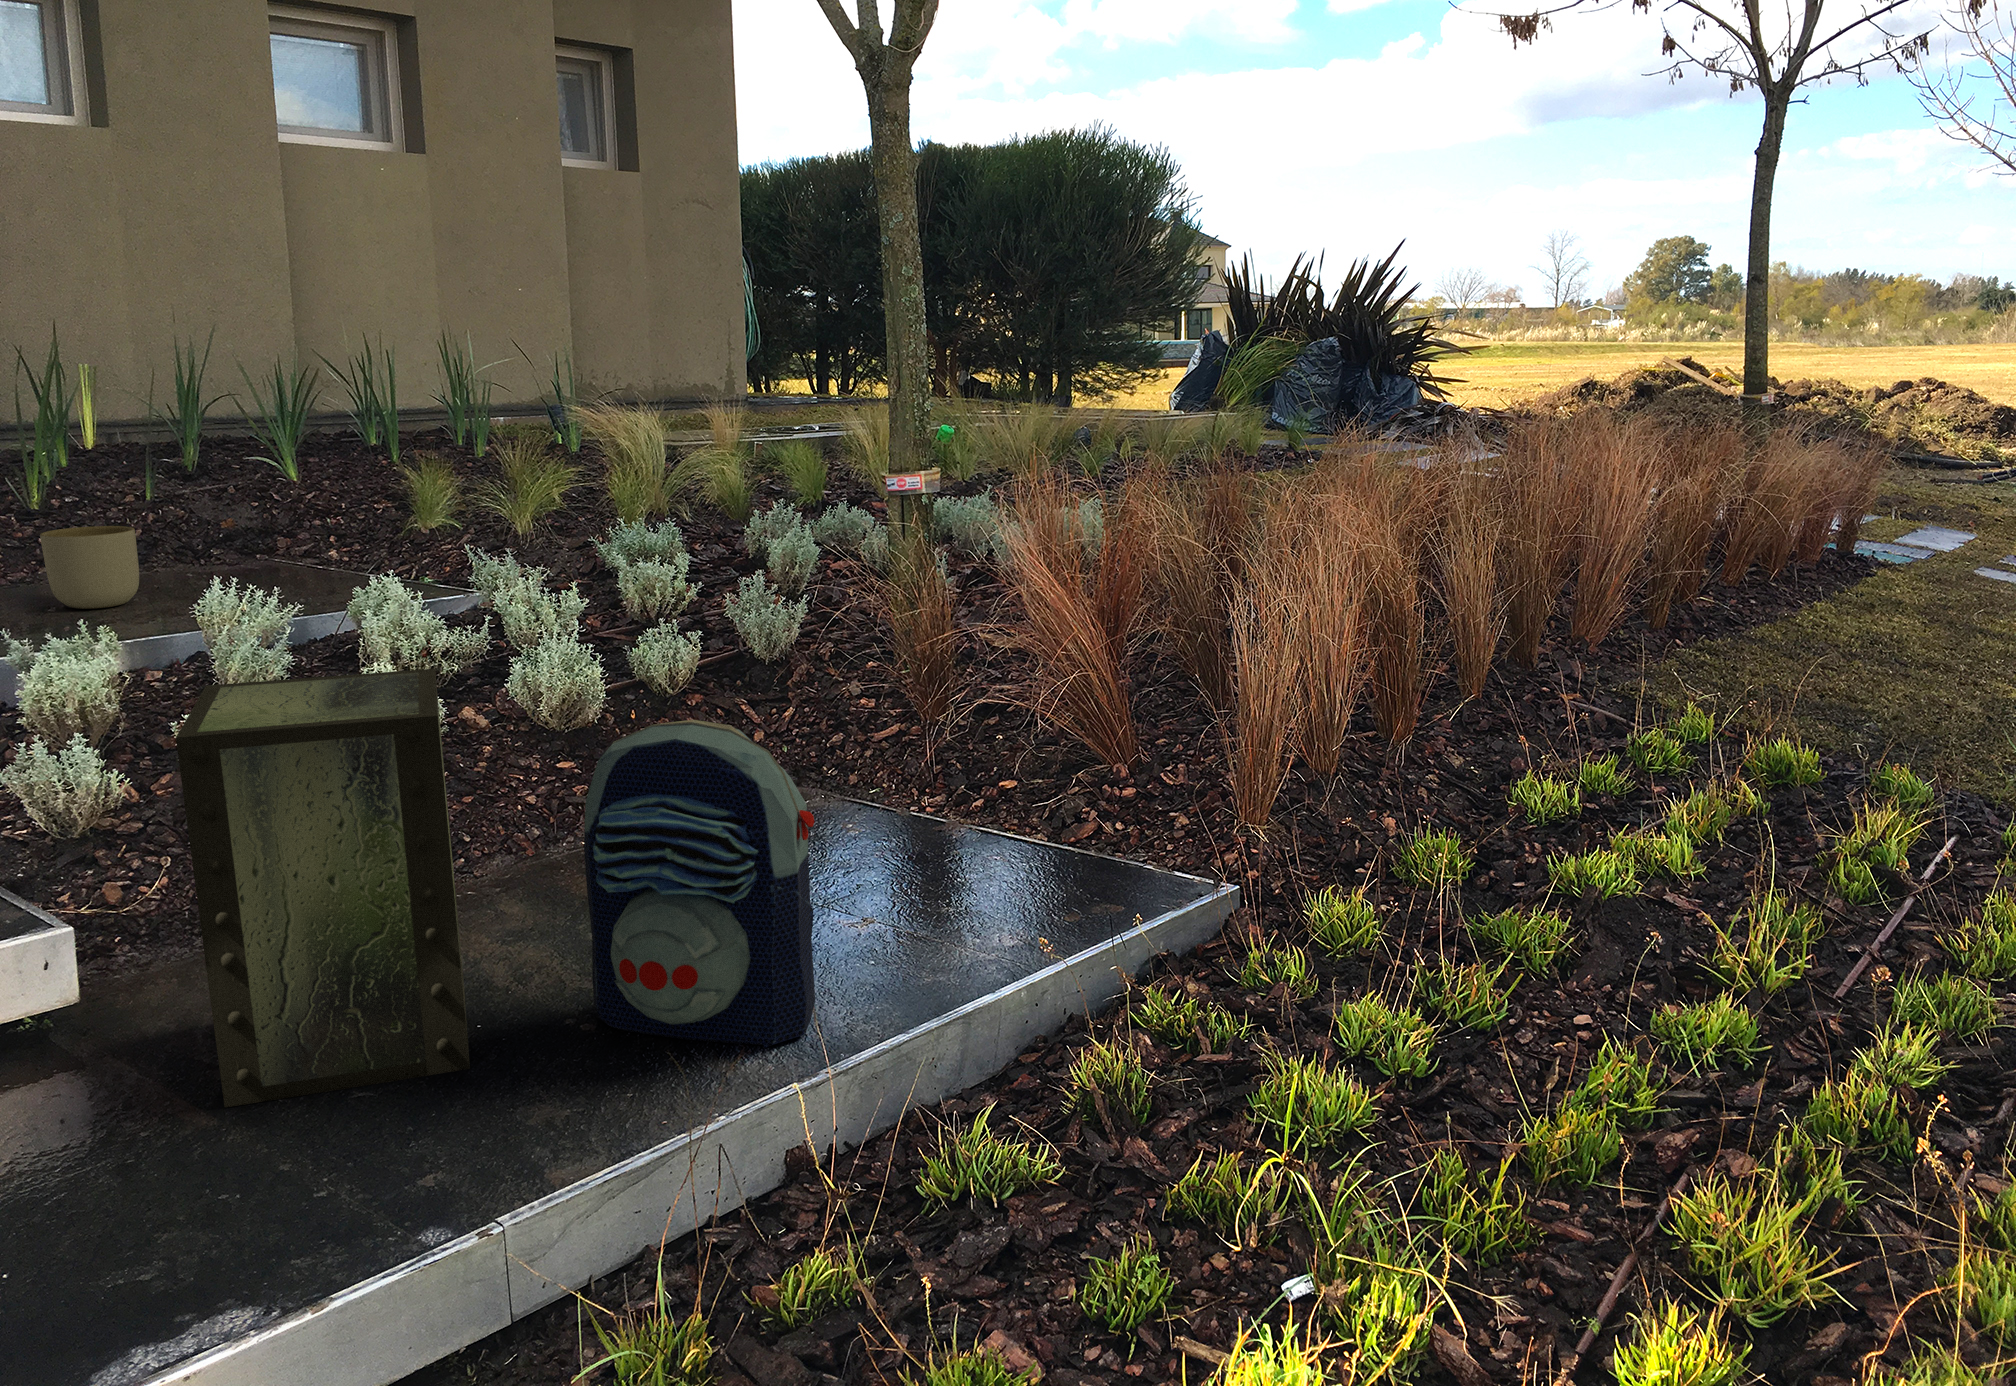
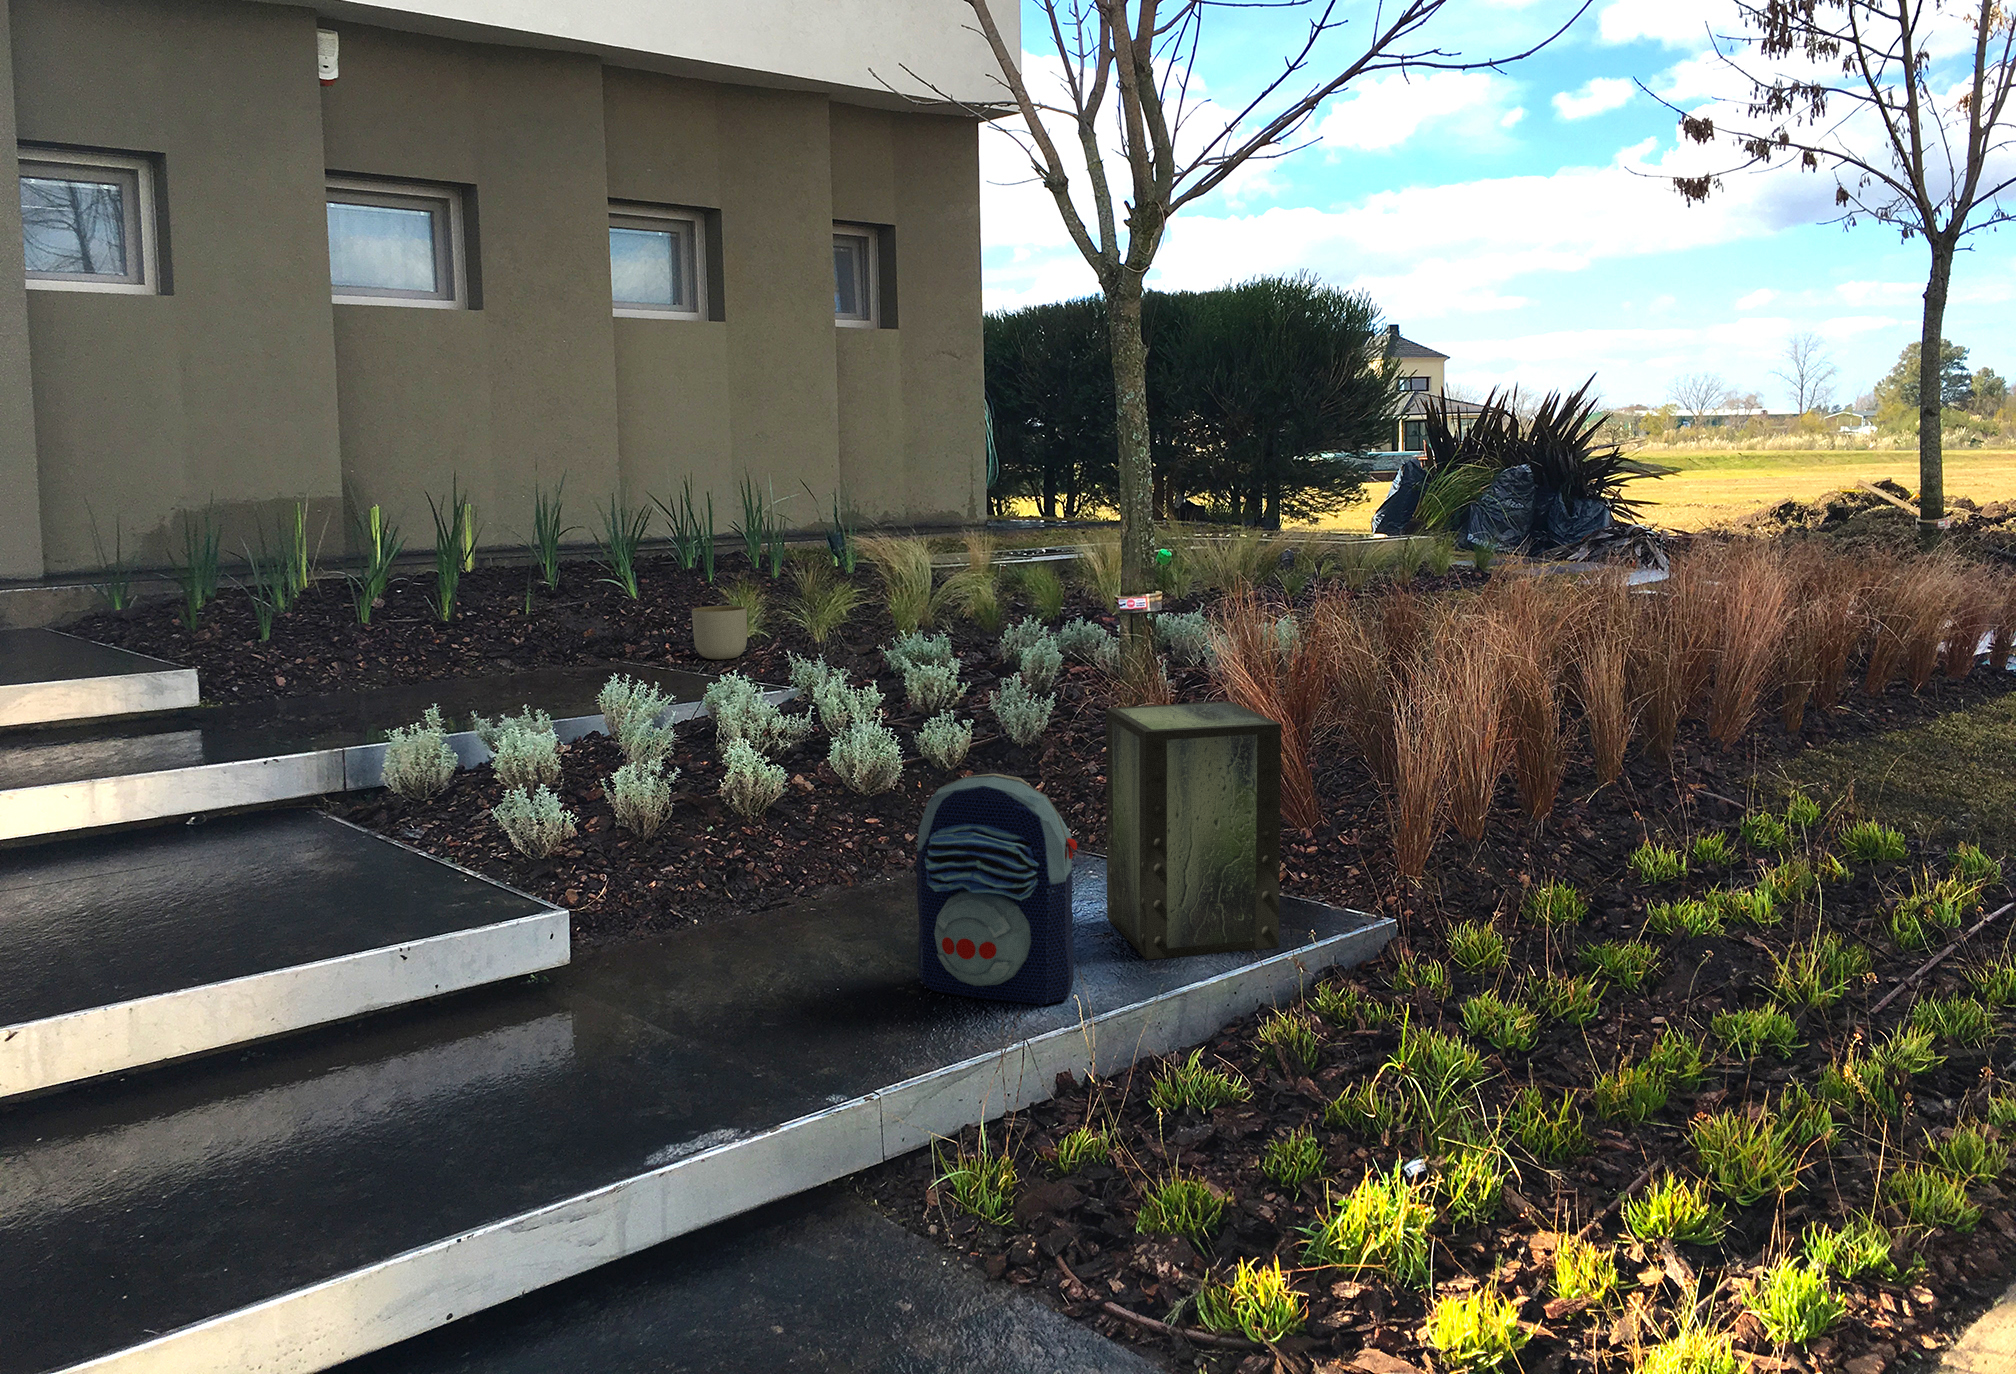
planter: present [40,526,139,609] -> present [692,606,747,659]
storage box: present [176,669,470,1107] -> present [1106,701,1281,960]

